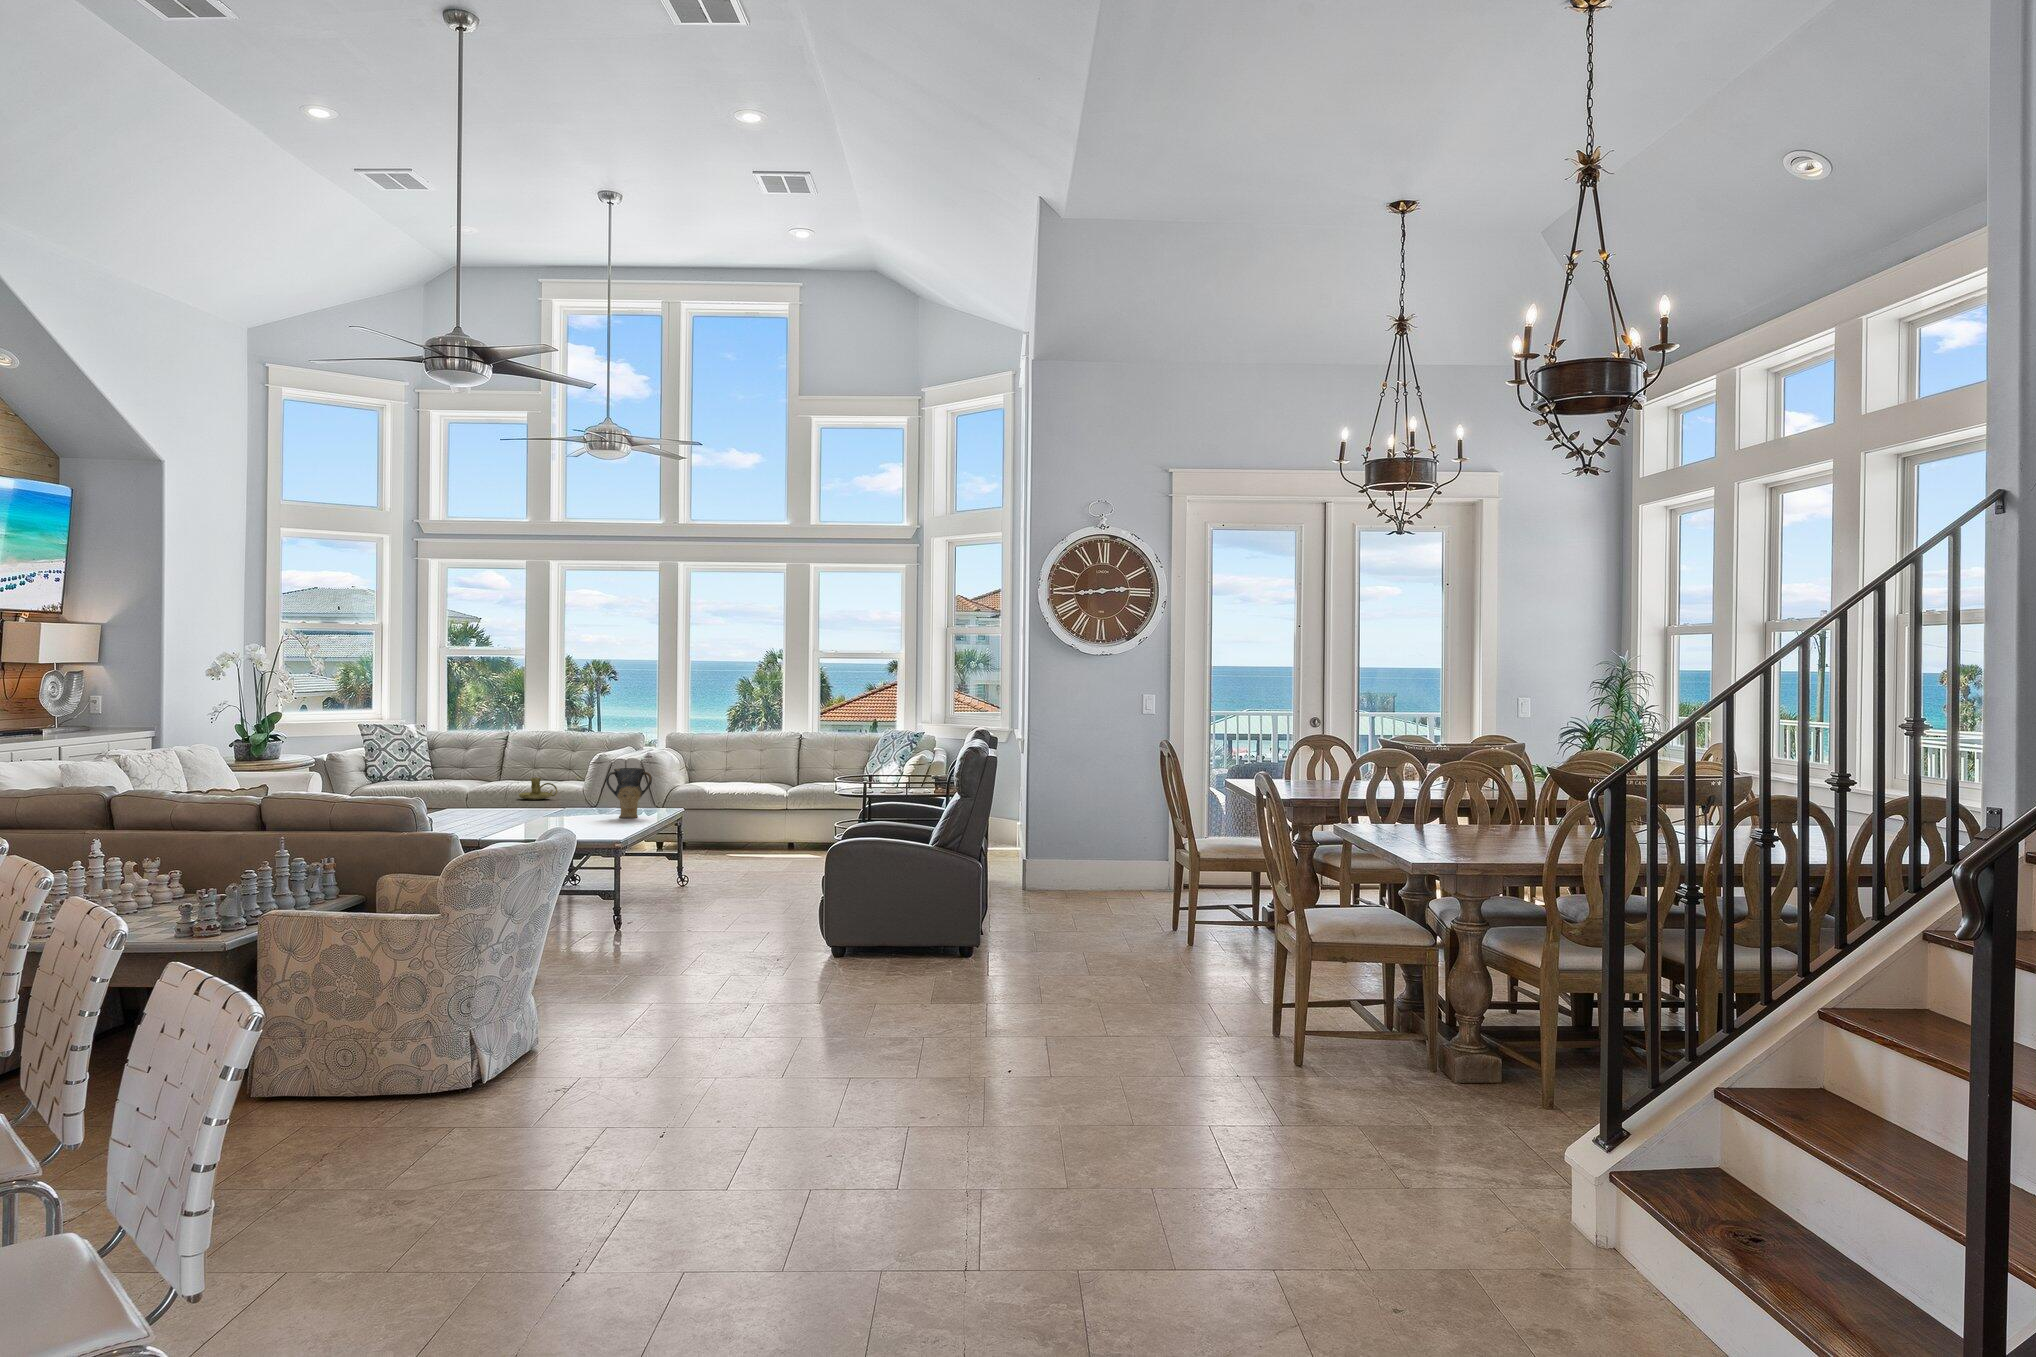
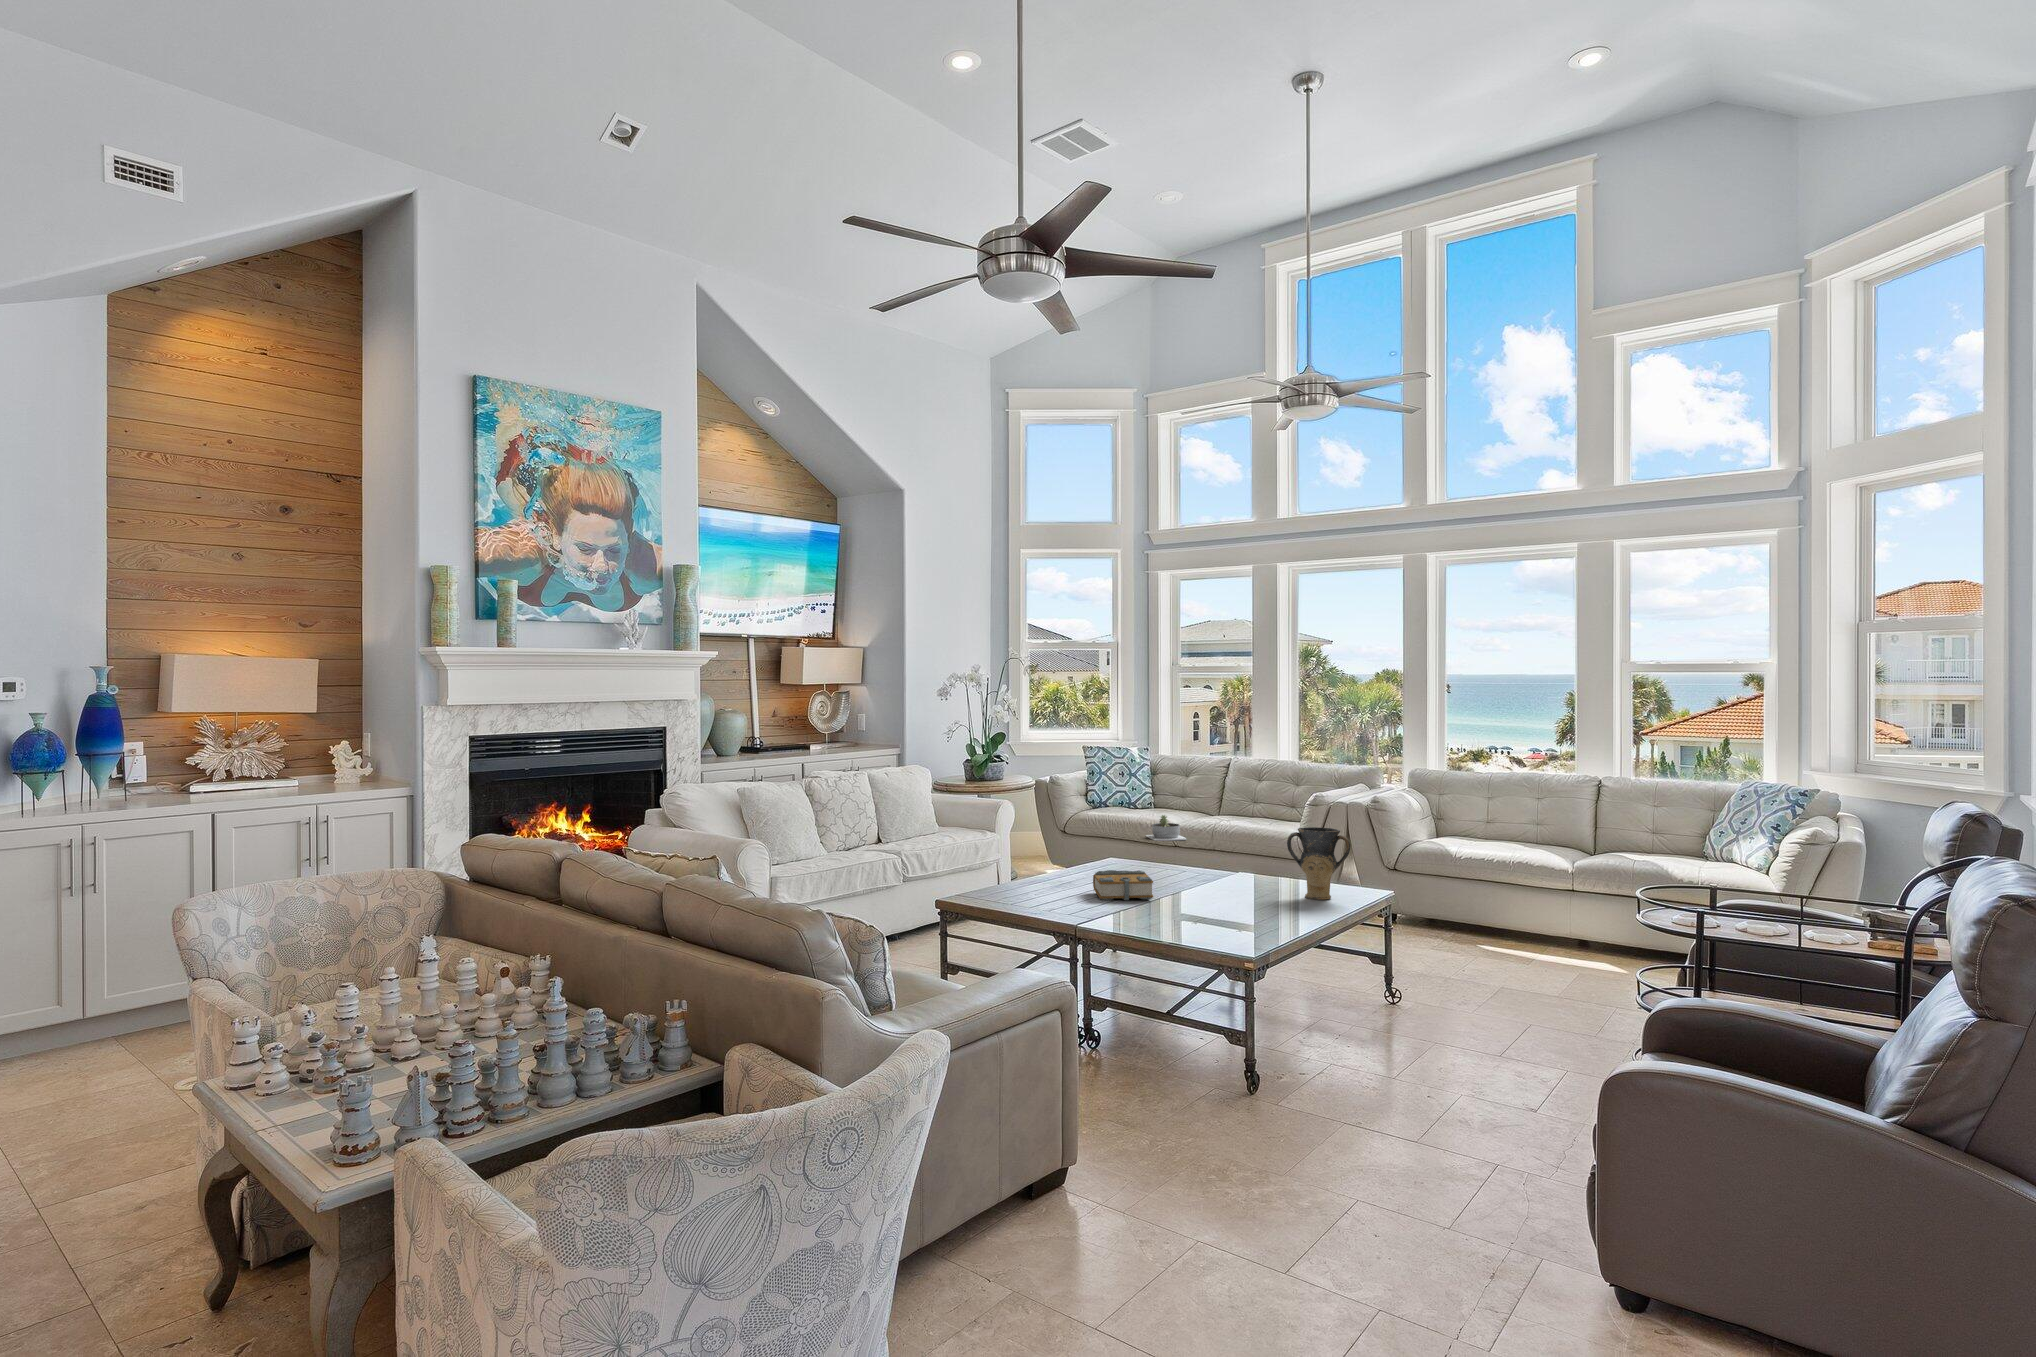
succulent planter: none [445,778,486,801] -> present [1146,815,1186,841]
candle holder: present [518,778,557,800] -> none [1221,820,1264,846]
book: none [460,805,514,827] -> present [1093,870,1153,900]

